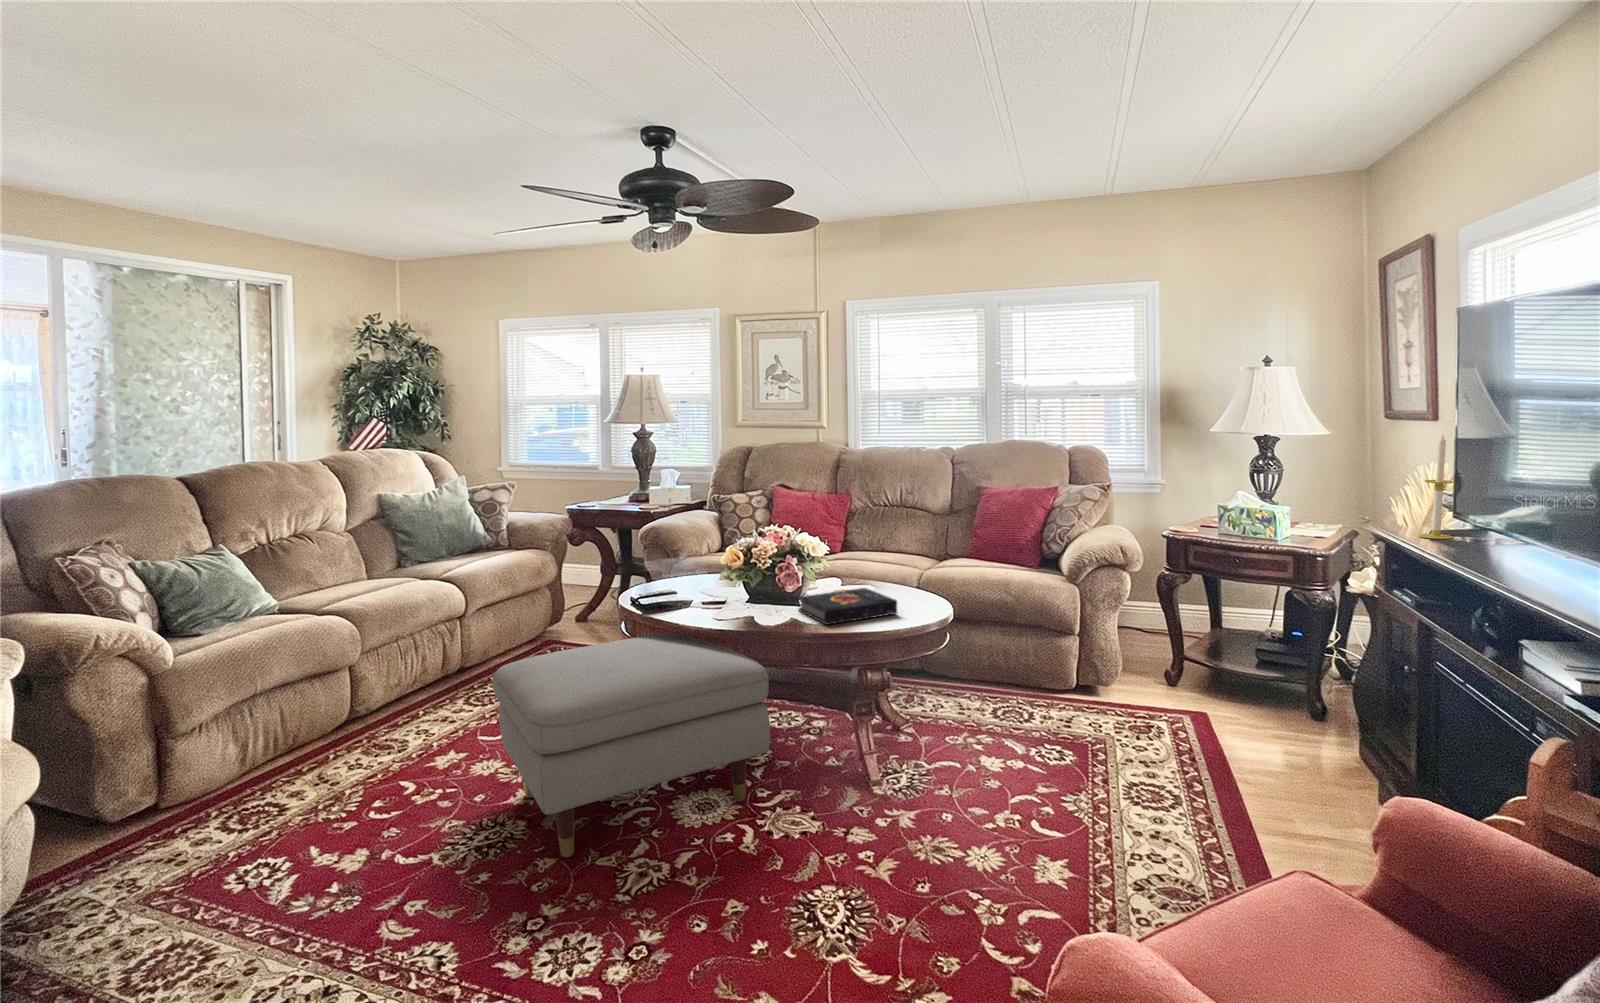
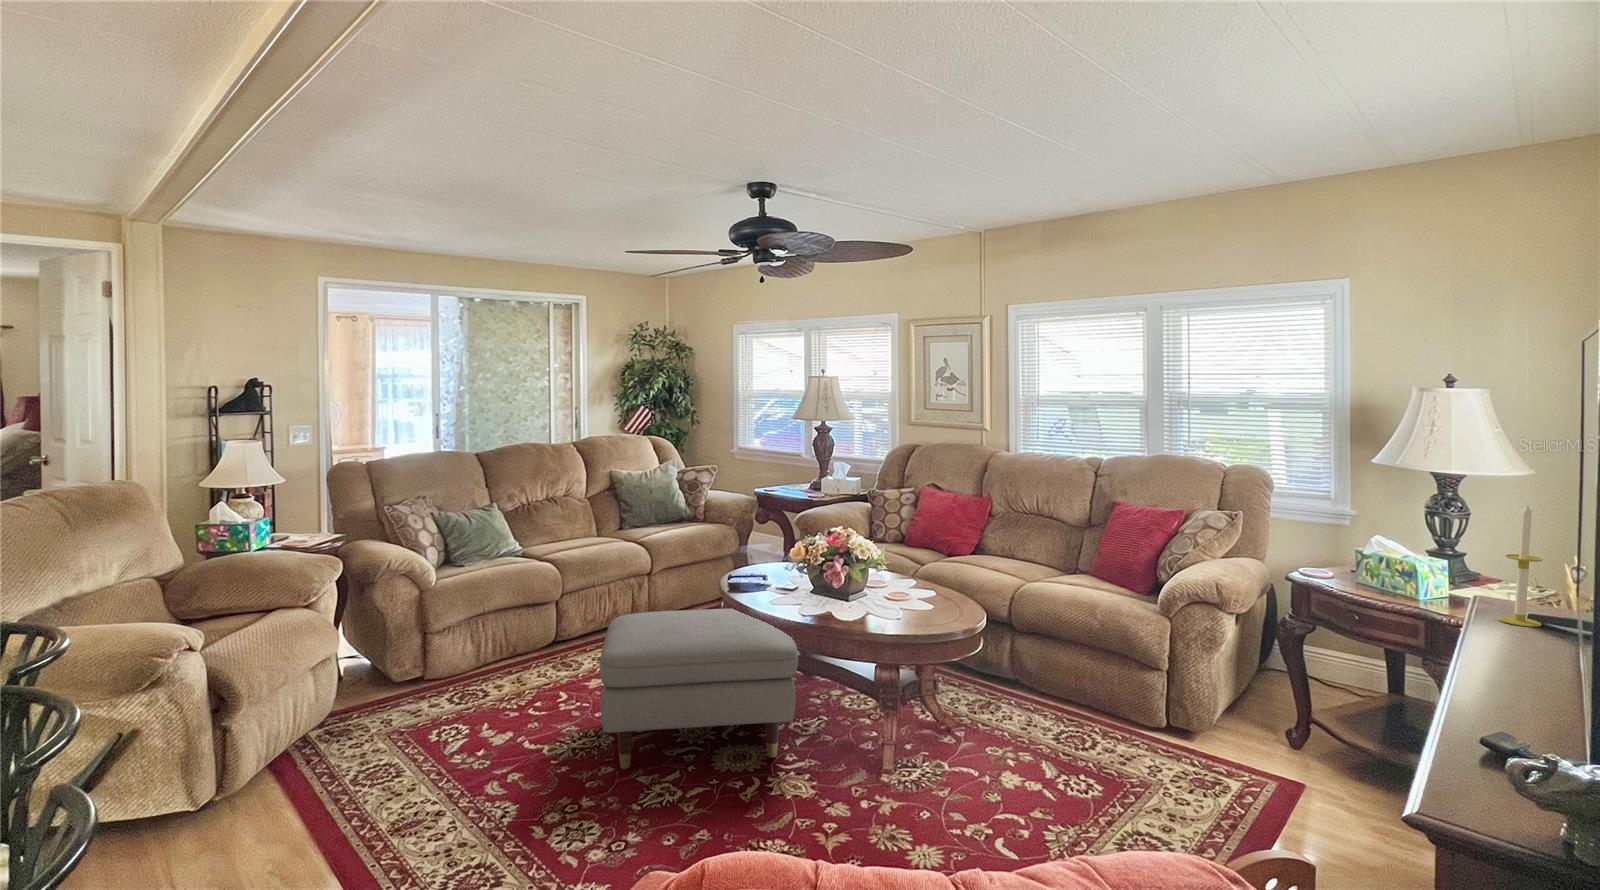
book: present [798,588,897,625] -> none [859,593,937,621]

